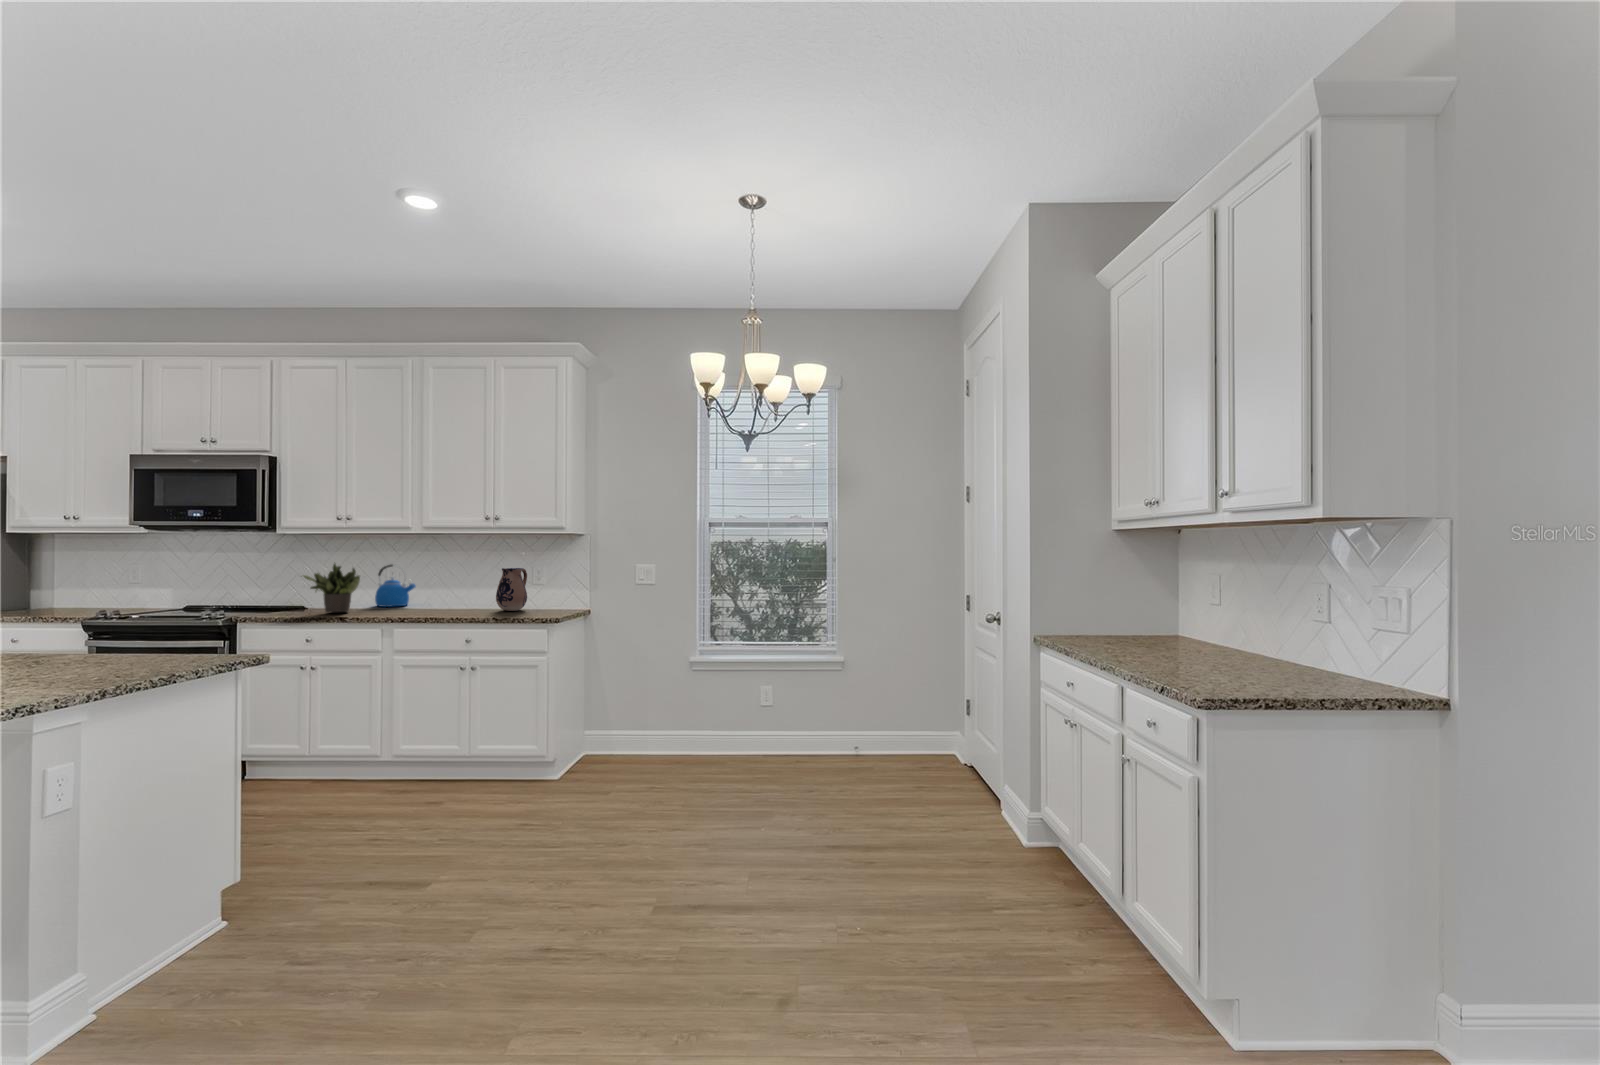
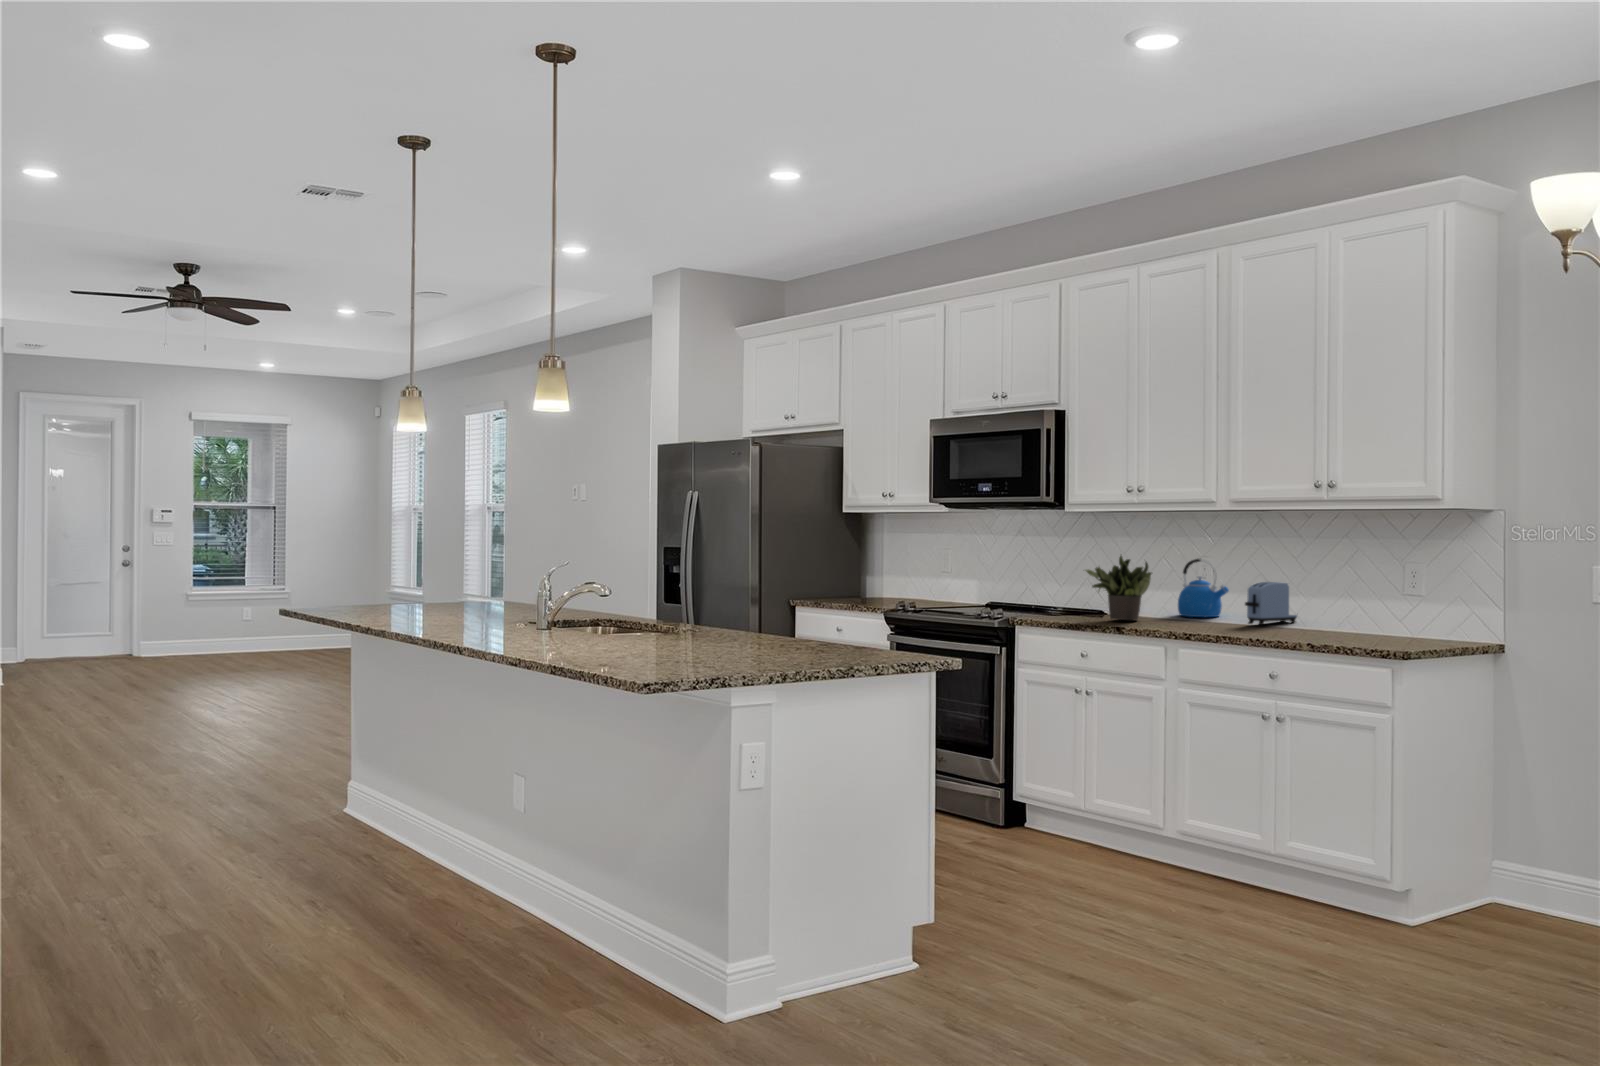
ceramic pitcher: present [496,568,527,611] -> none [1324,570,1376,635]
toaster: none [436,579,468,609] -> present [1245,582,1297,625]

